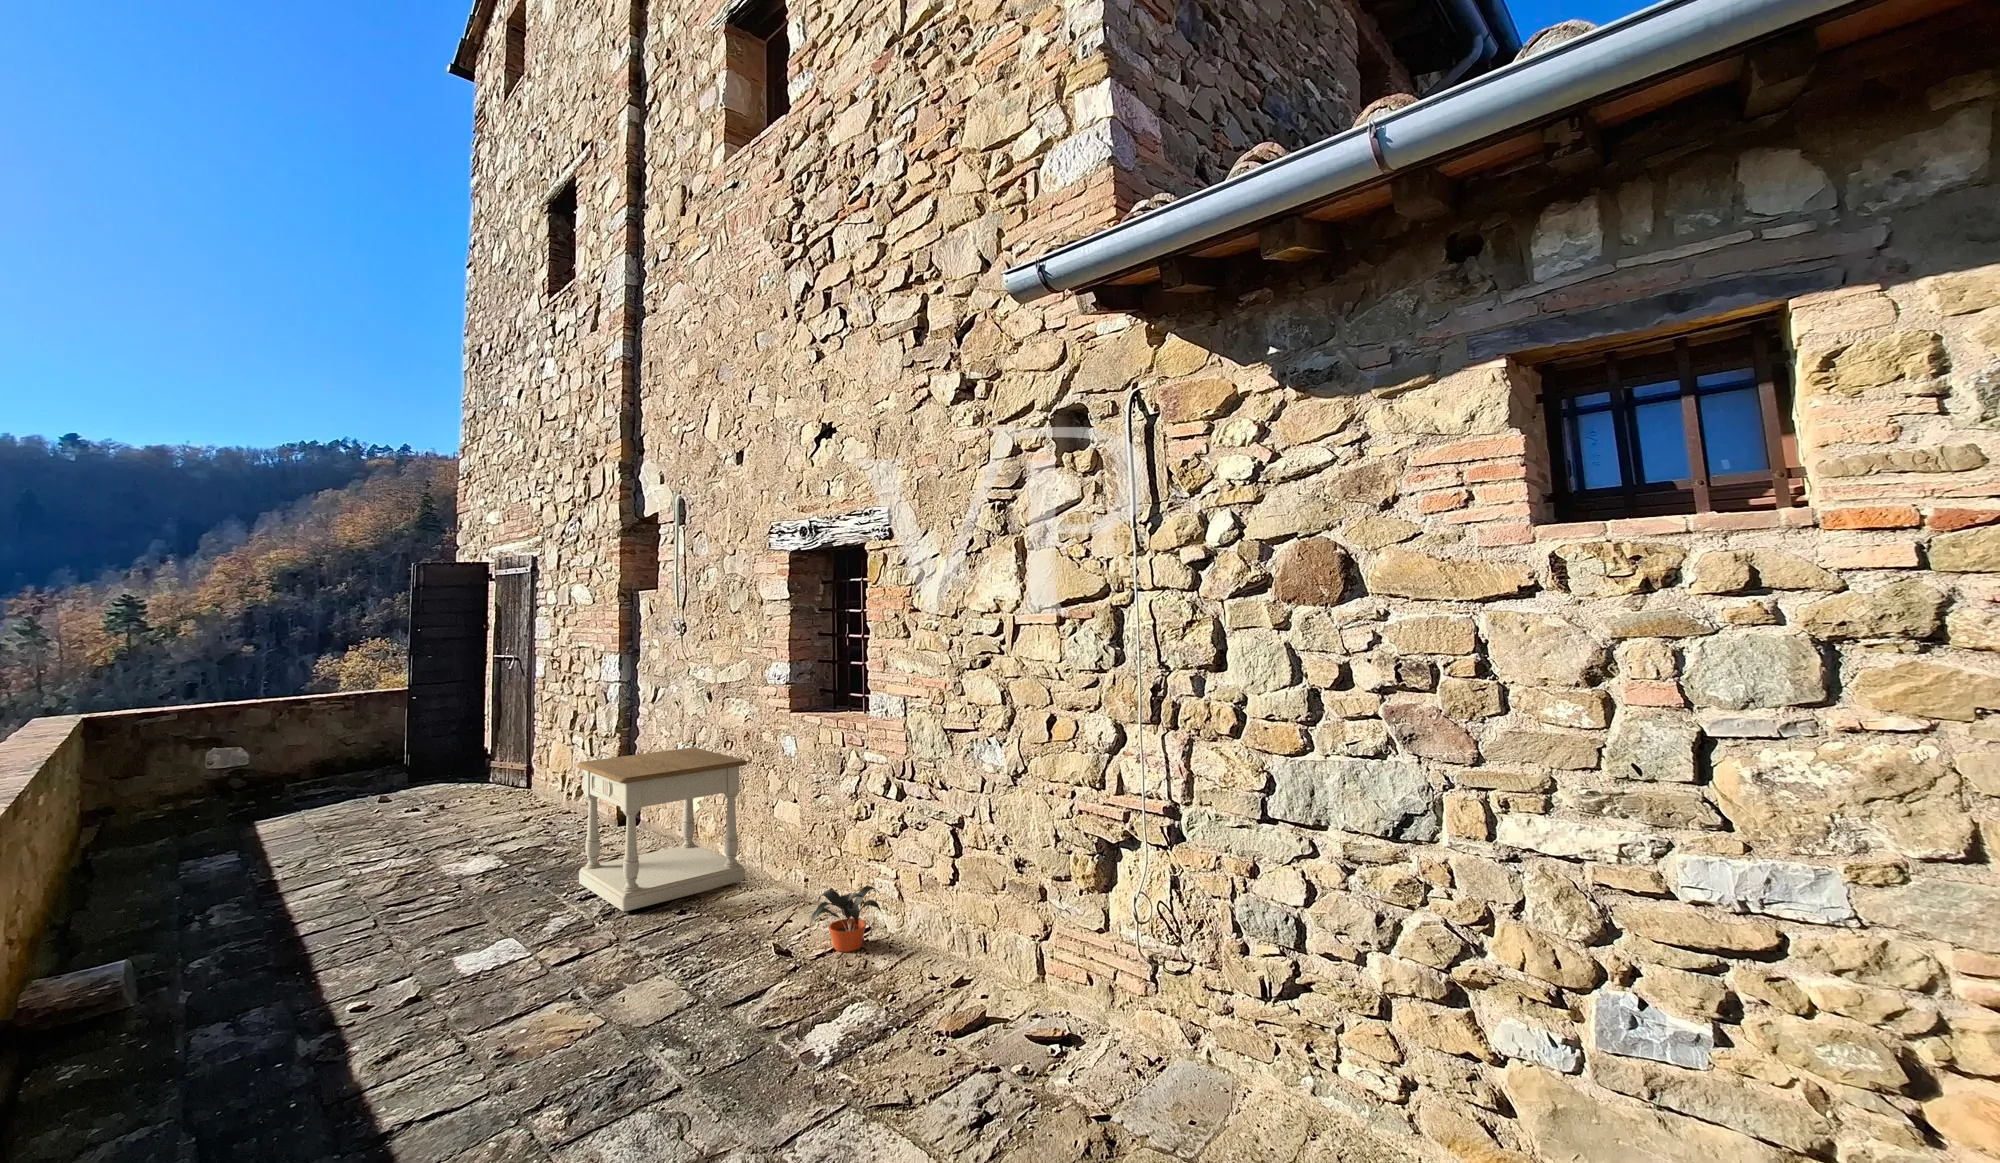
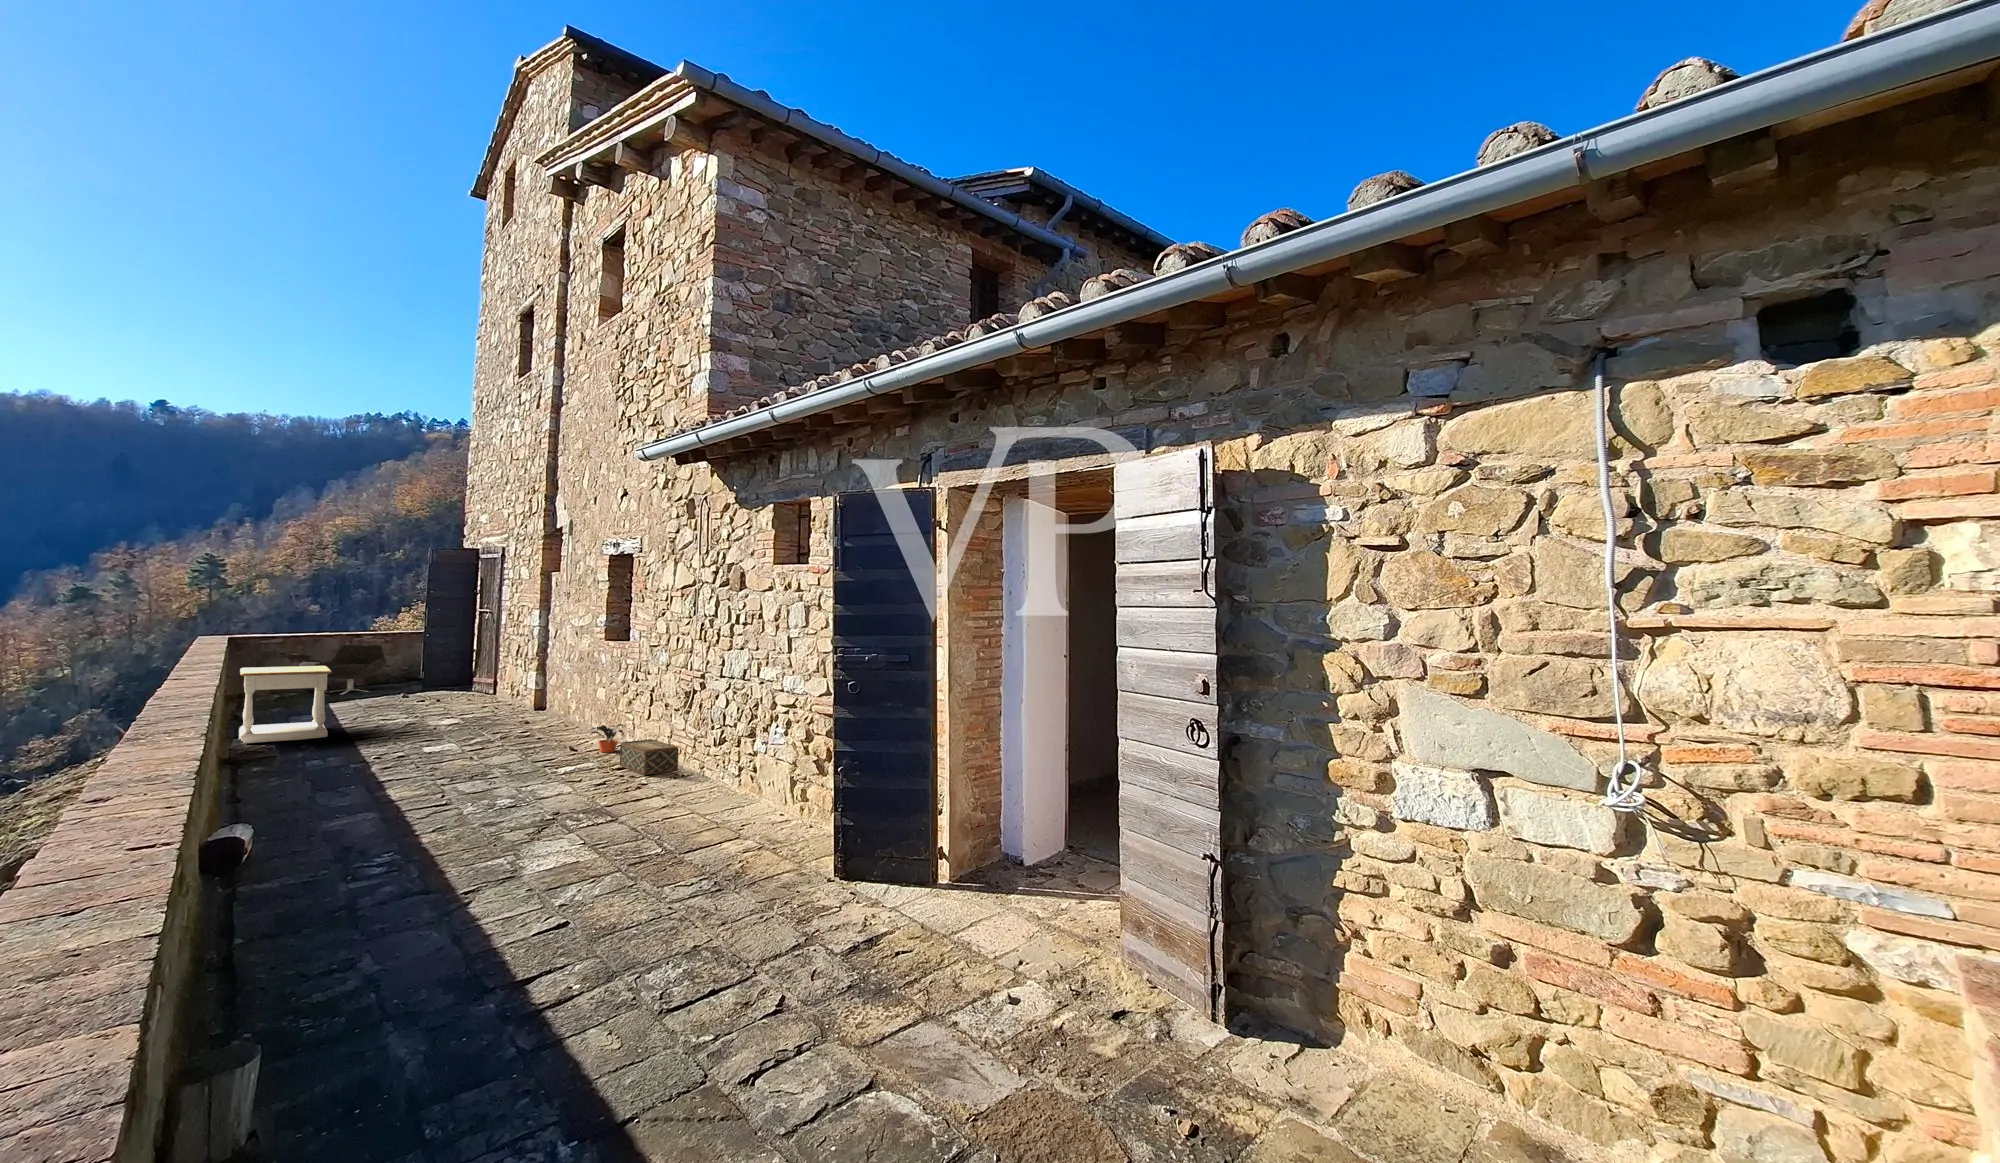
lounge chair: none [231,715,349,799] -> present [314,645,386,694]
side table: present [577,748,747,911] -> present [239,666,332,744]
woven basket: none [930,935,1079,1052] -> present [620,739,679,775]

